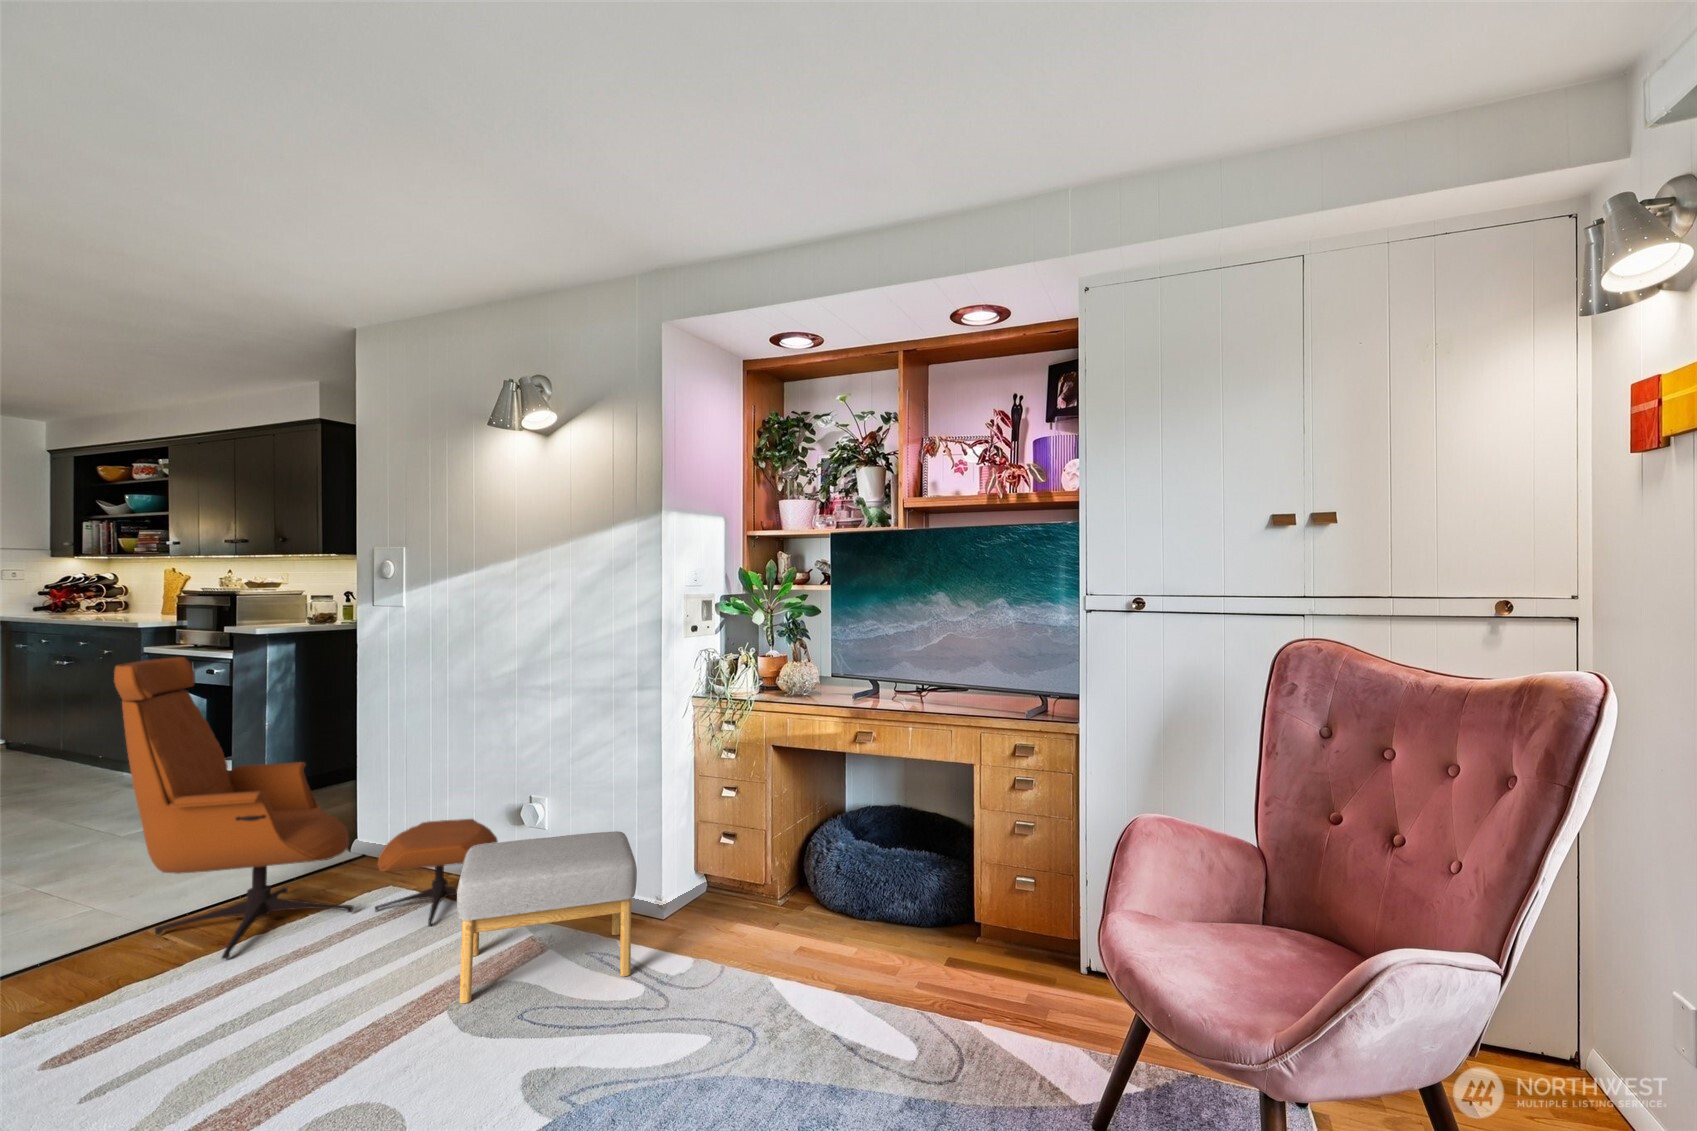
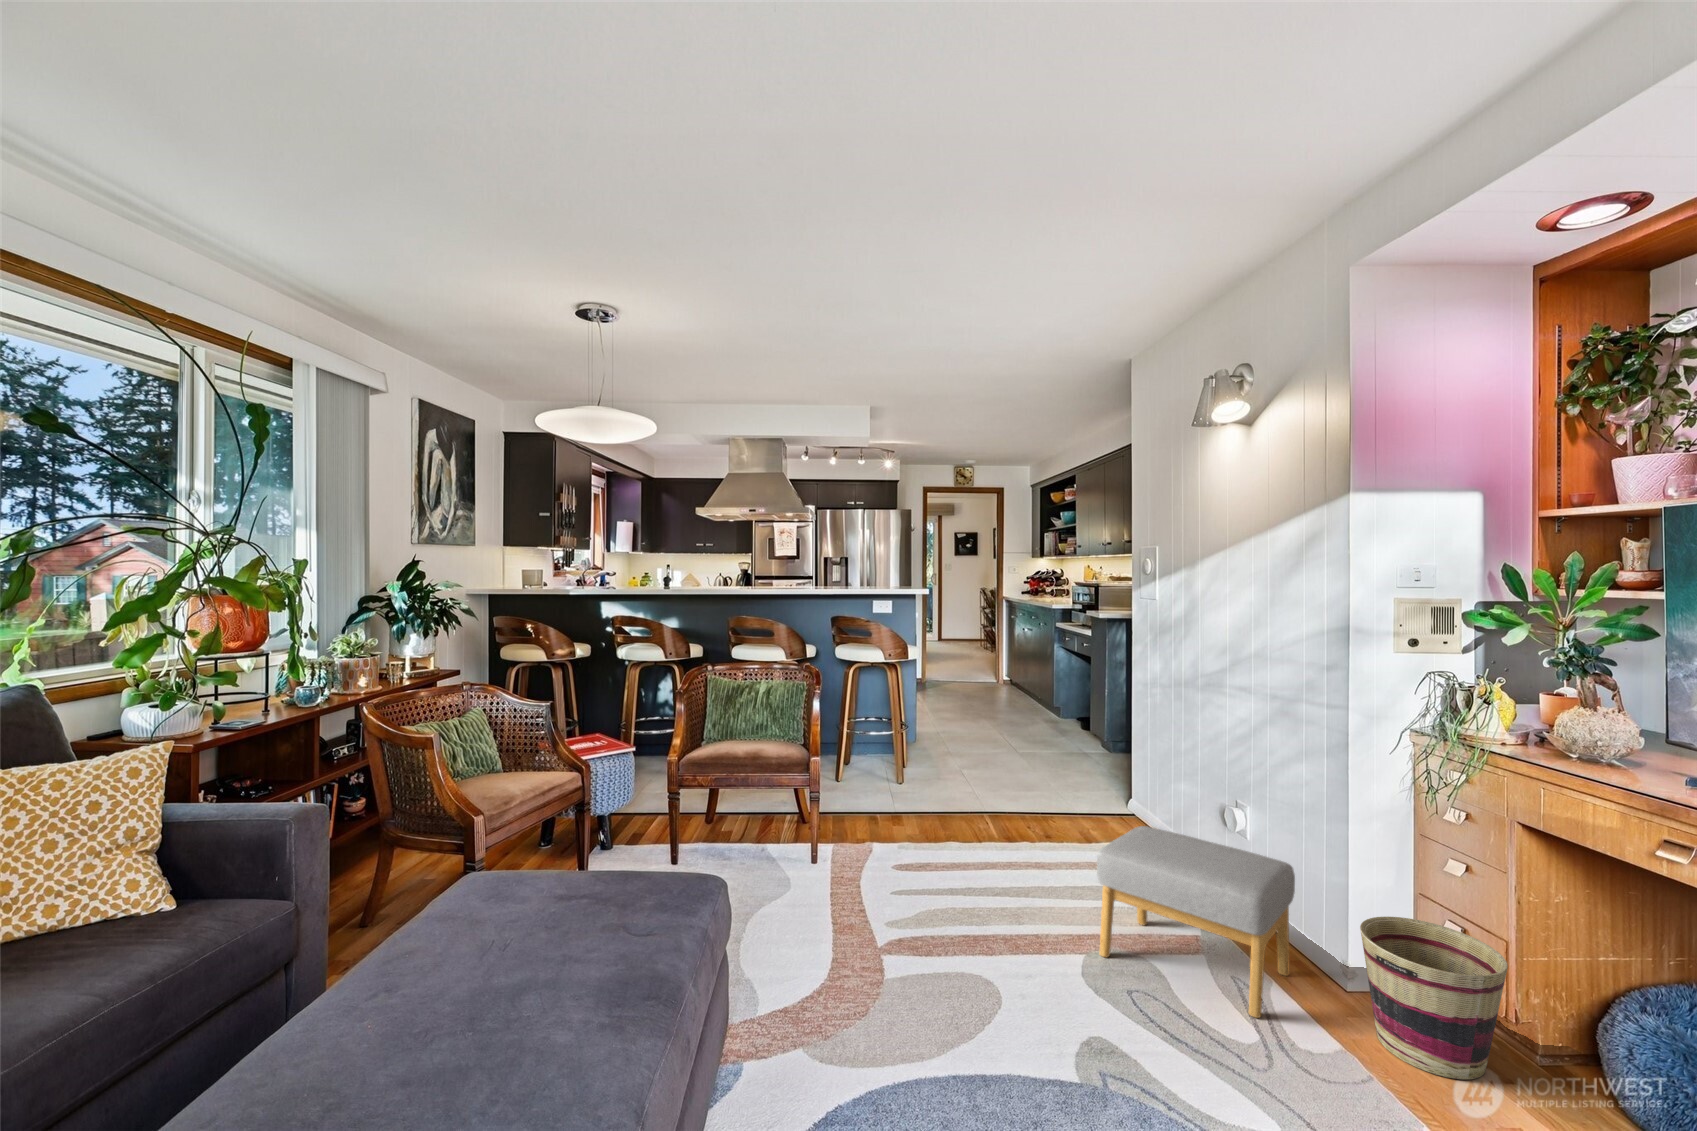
lounge chair: present [114,657,498,959] -> none [956,633,1207,887]
basket: none [688,838,777,948] -> present [1360,917,1508,1079]

